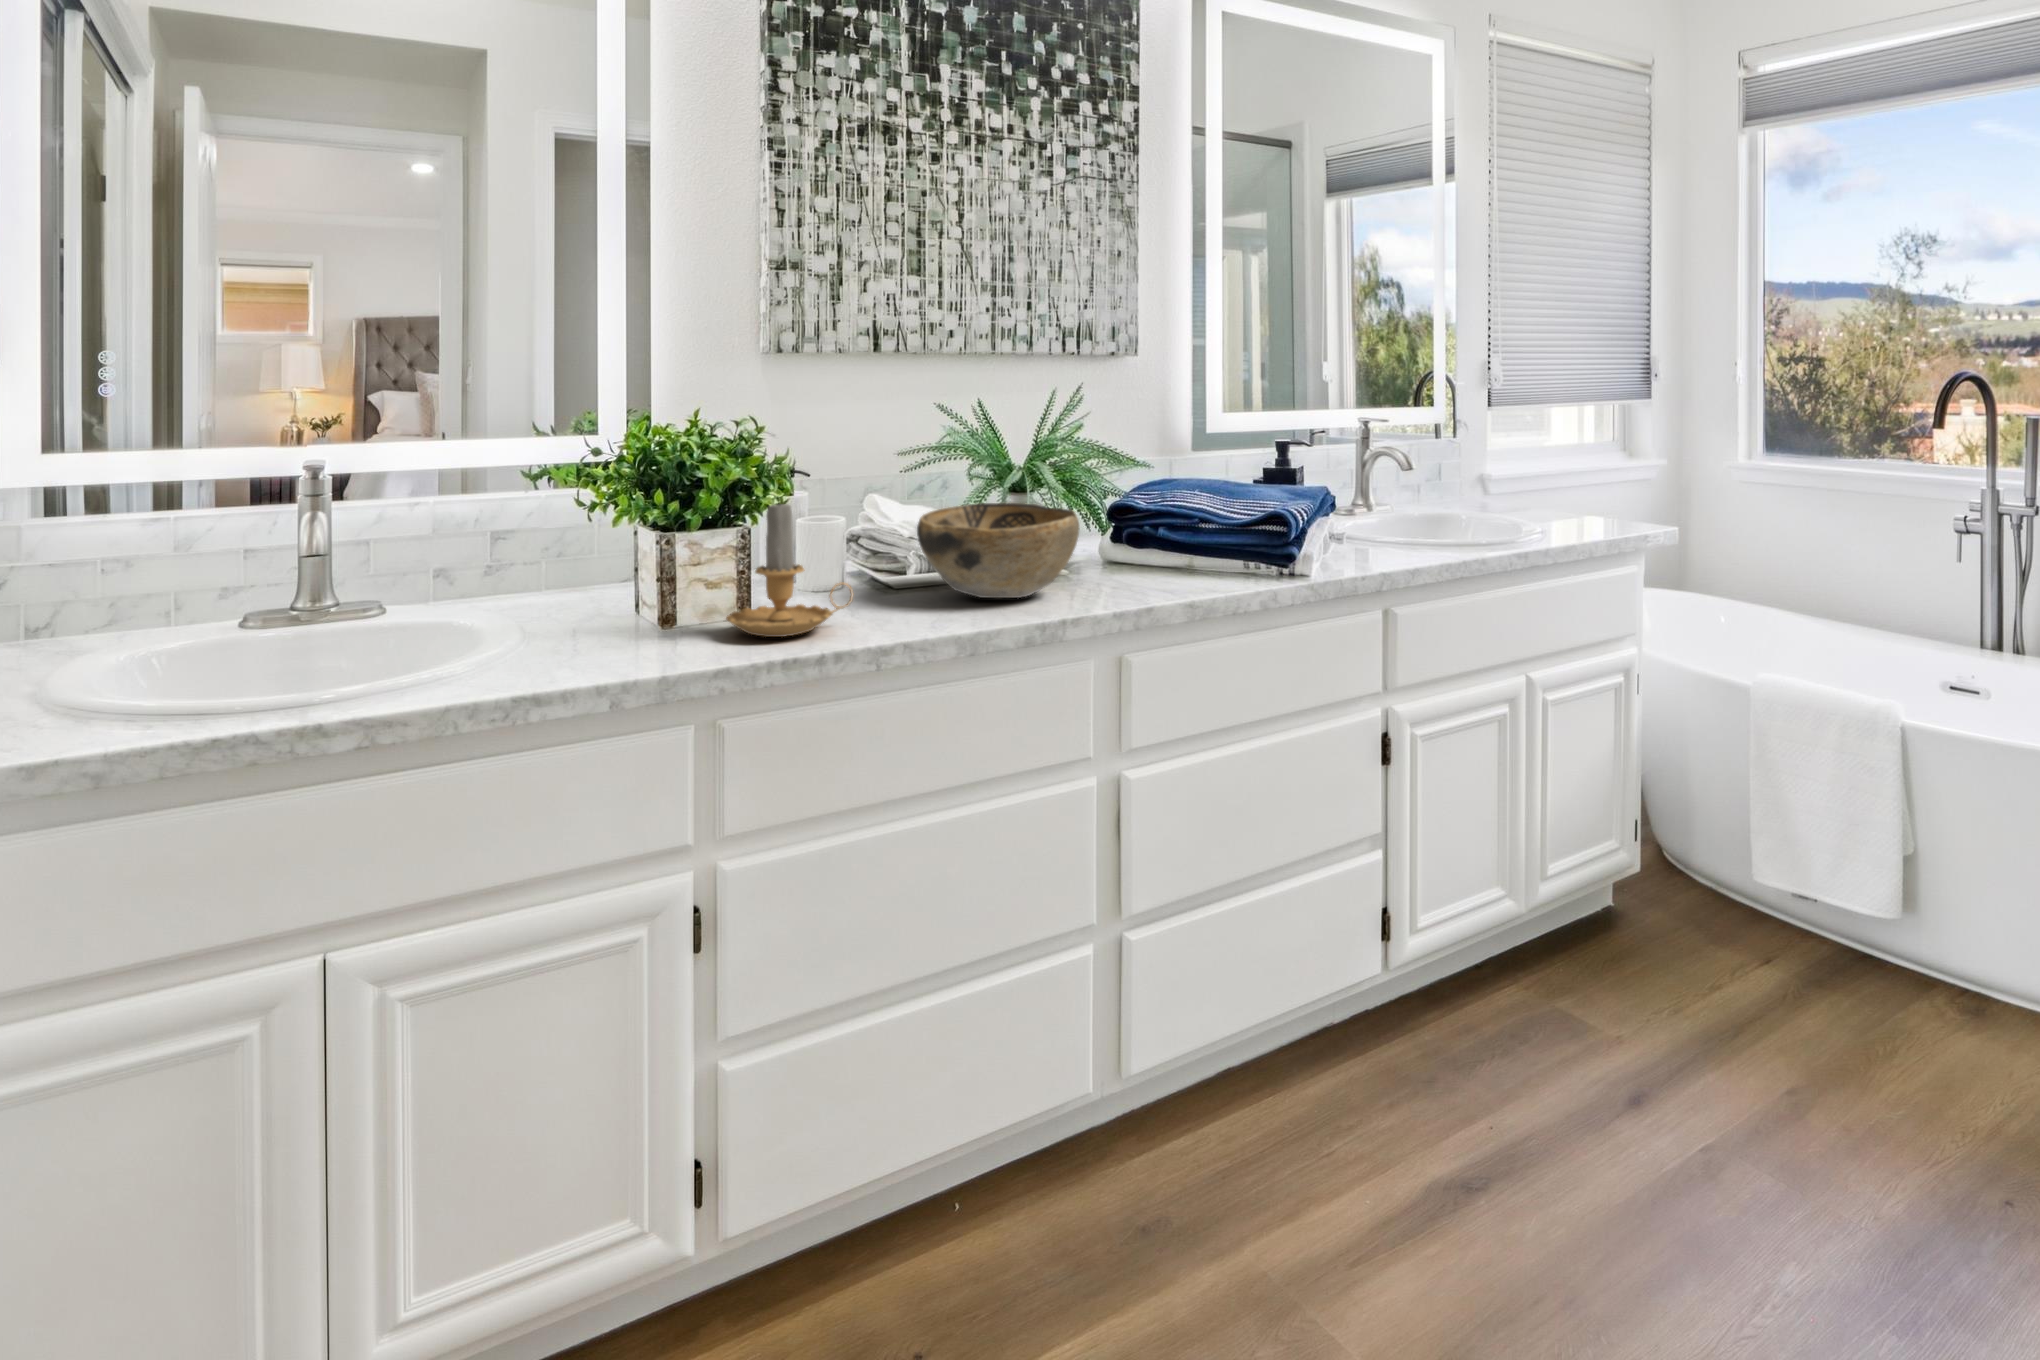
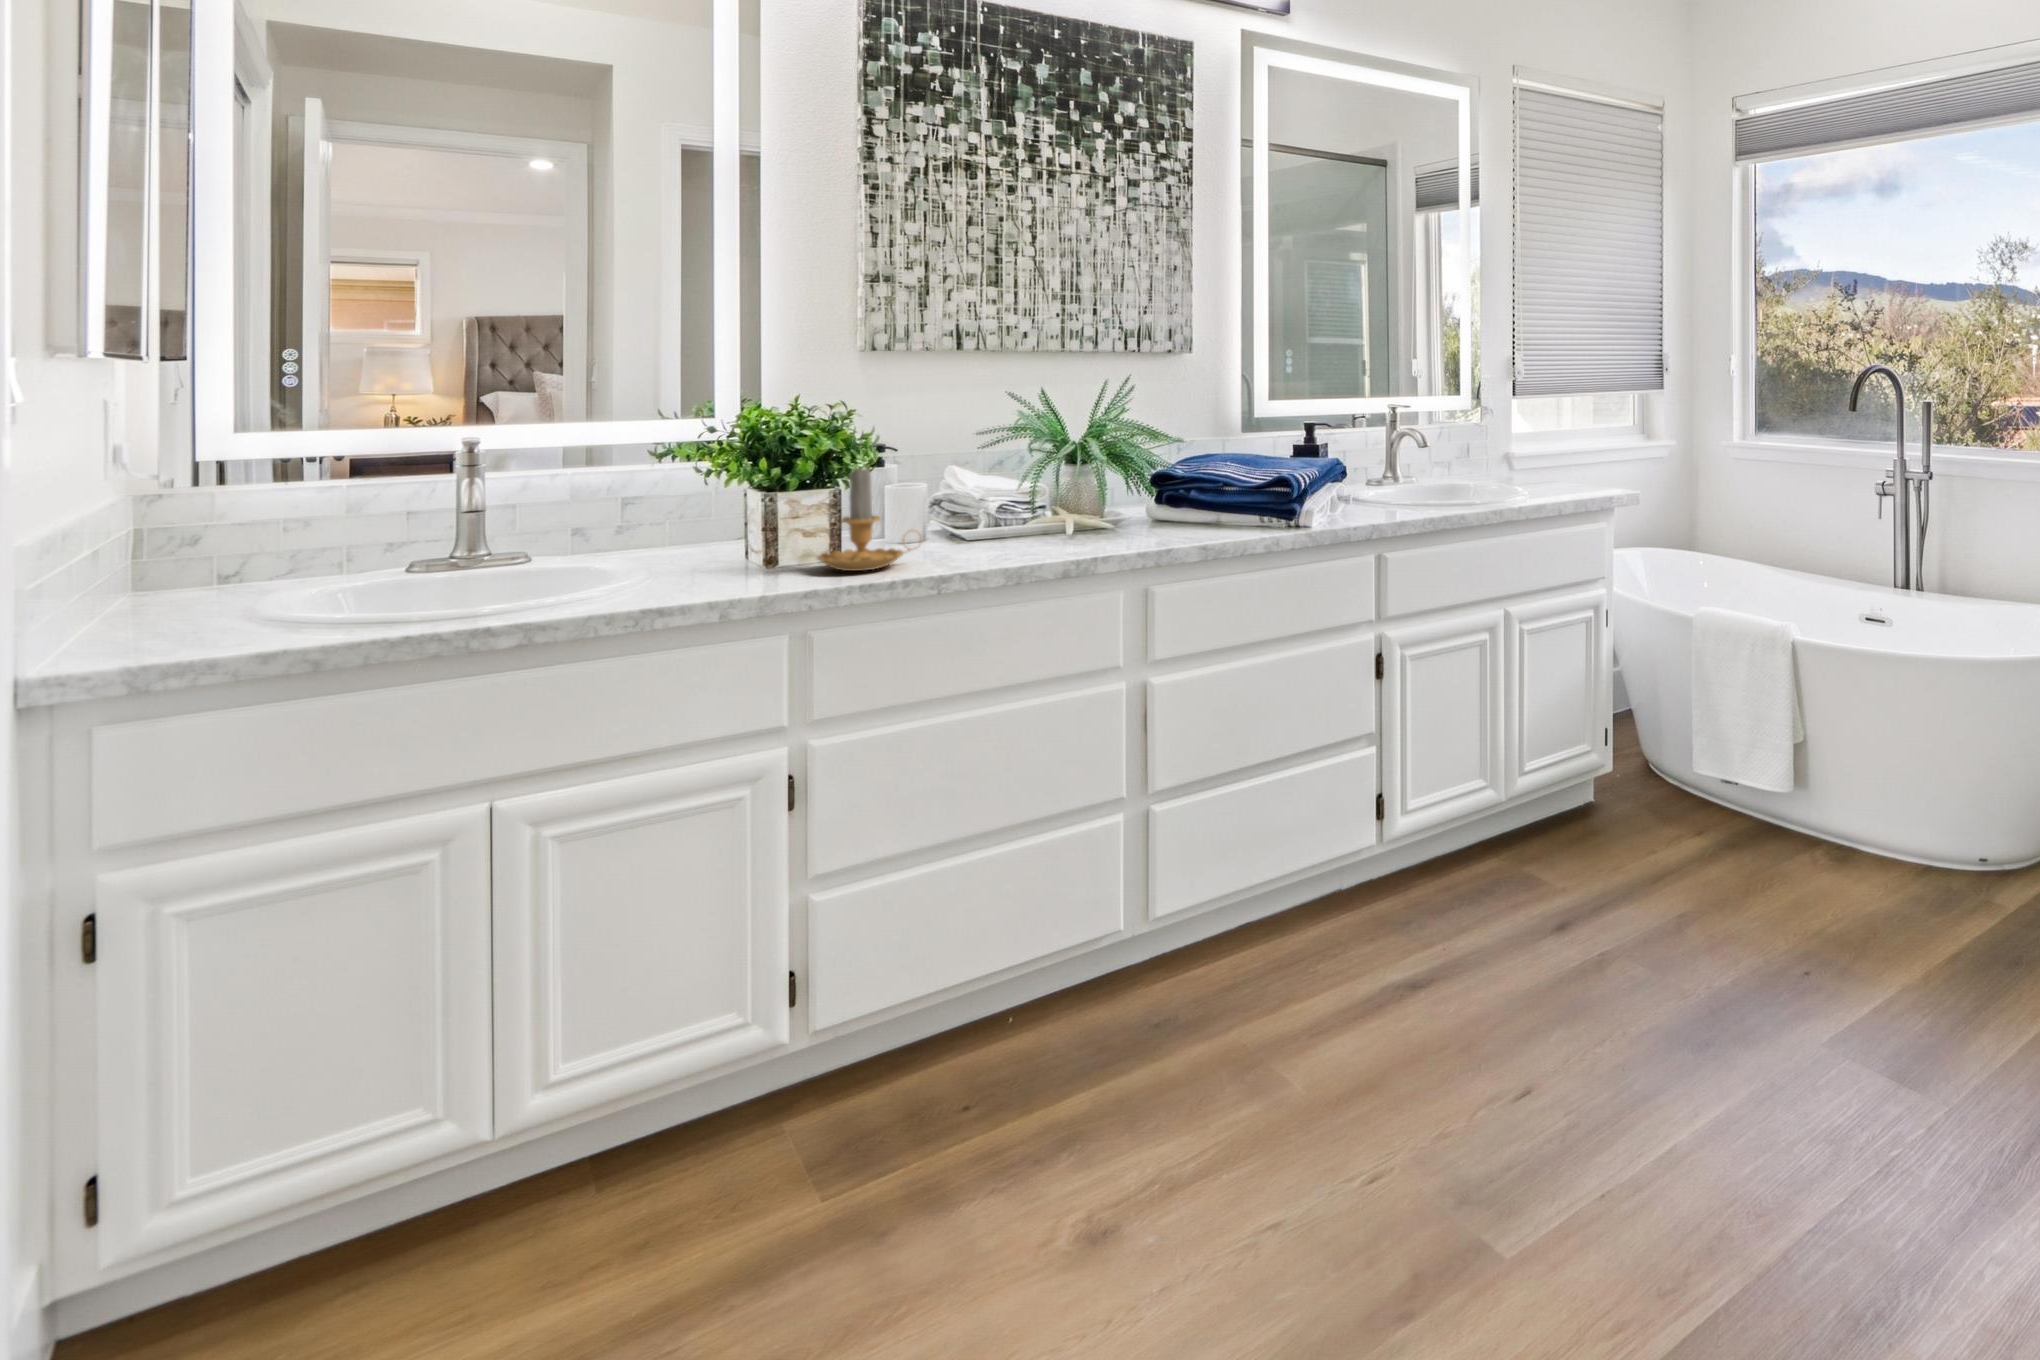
decorative bowl: present [917,503,1079,598] -> none [982,470,1116,544]

